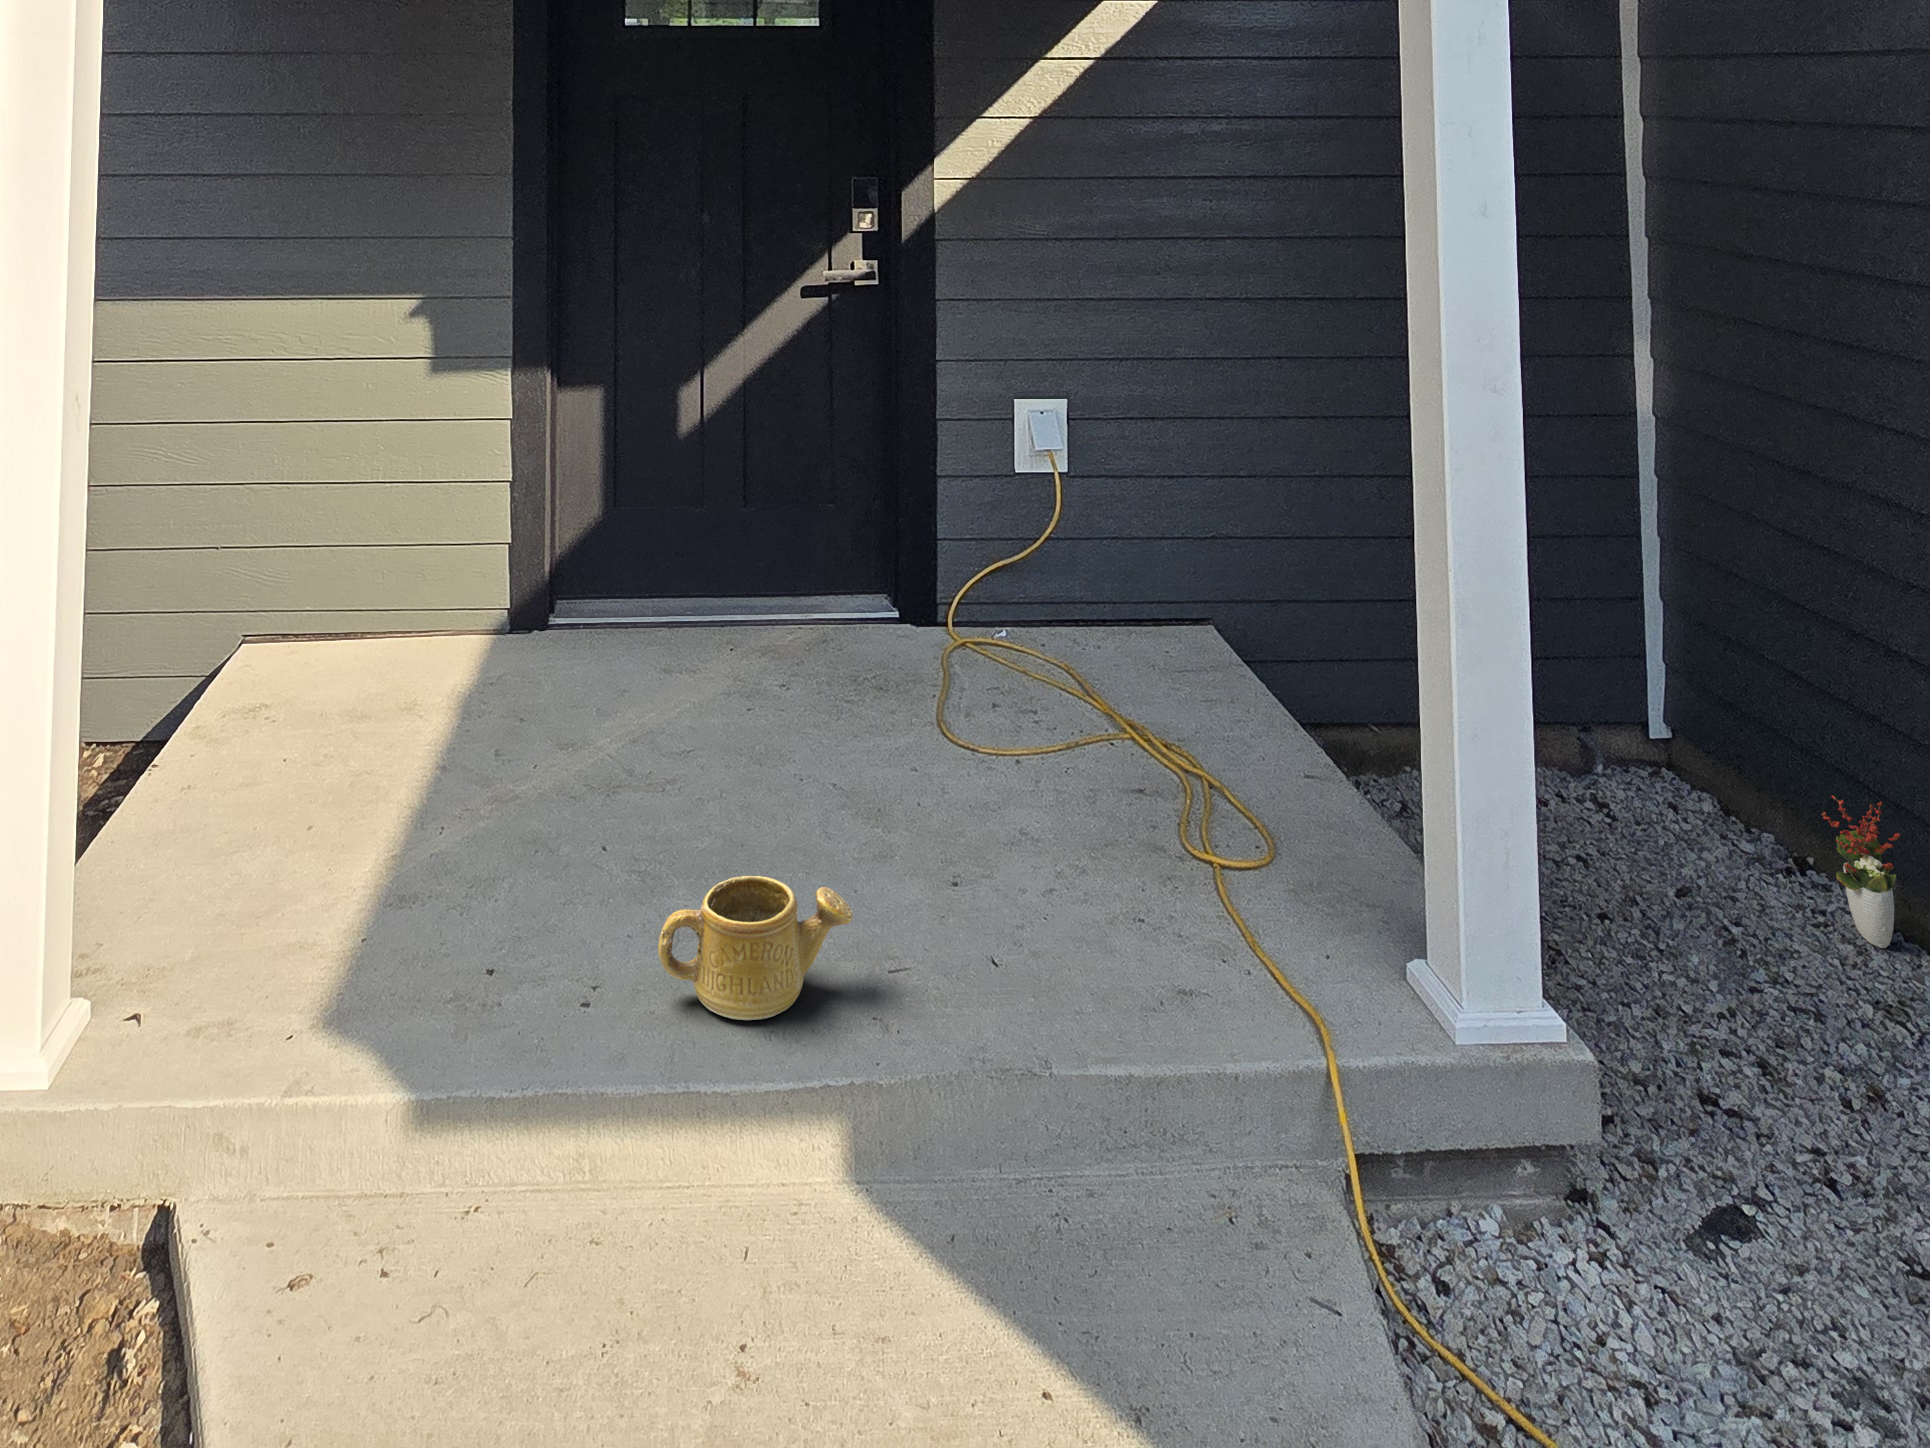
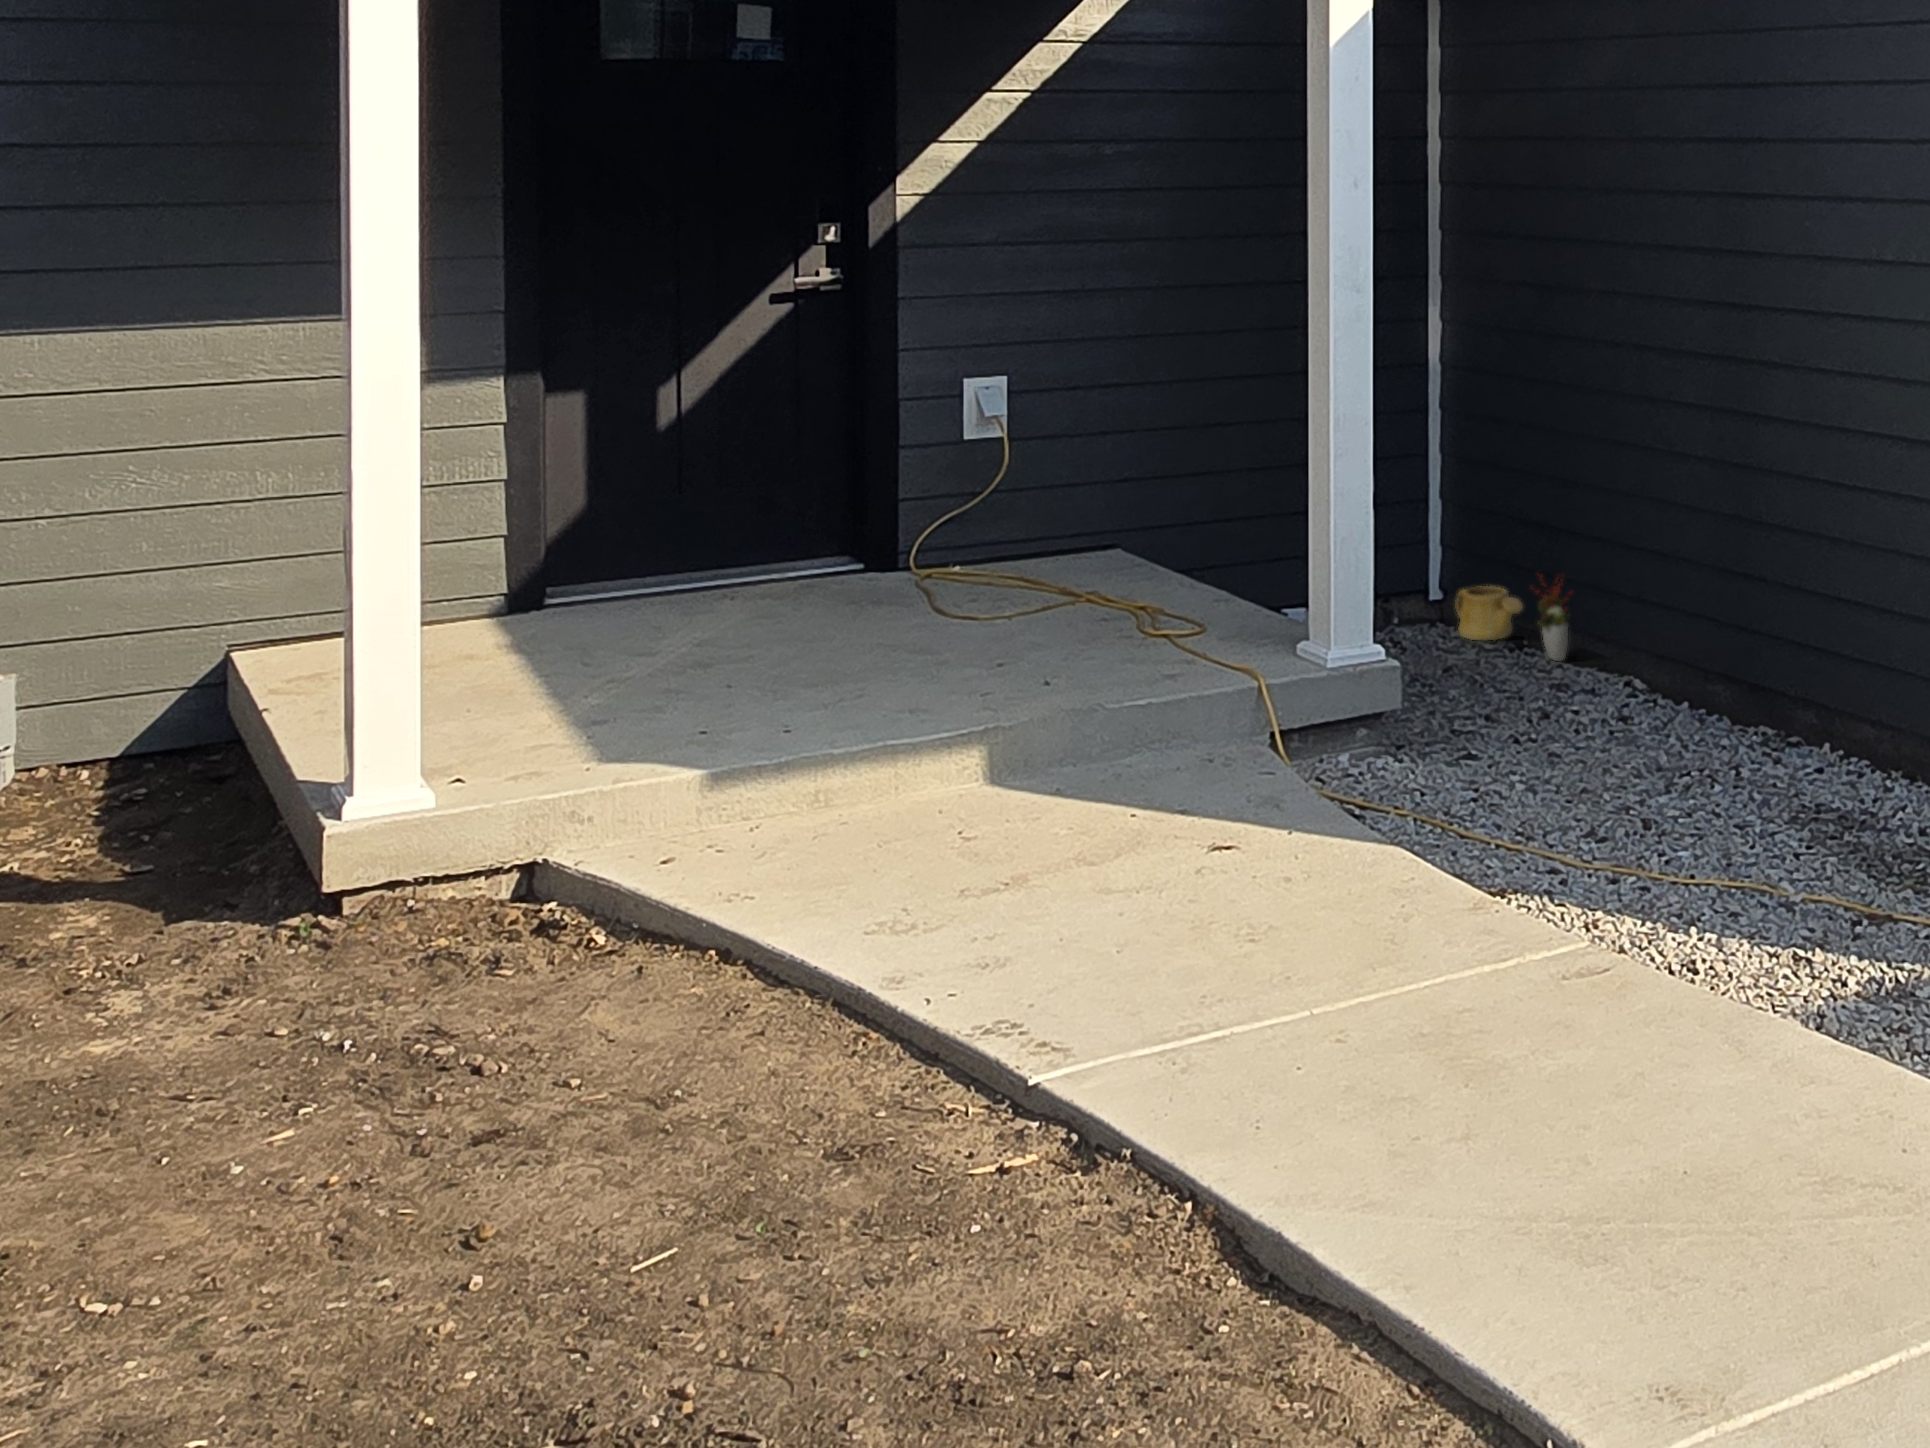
watering can: present [658,876,853,1020] -> present [1456,586,1523,640]

